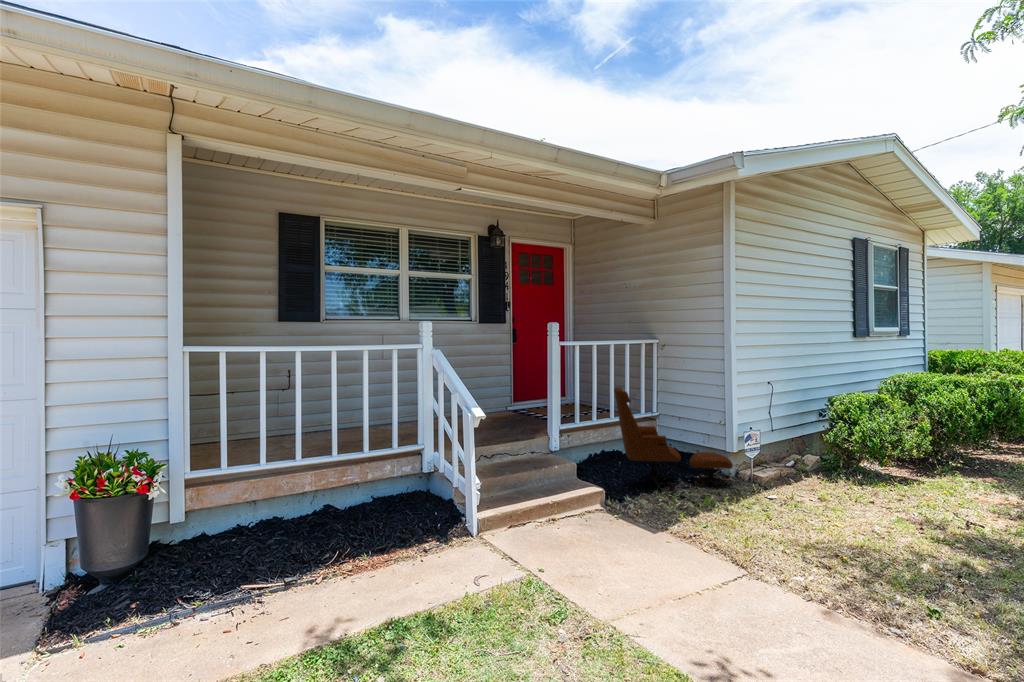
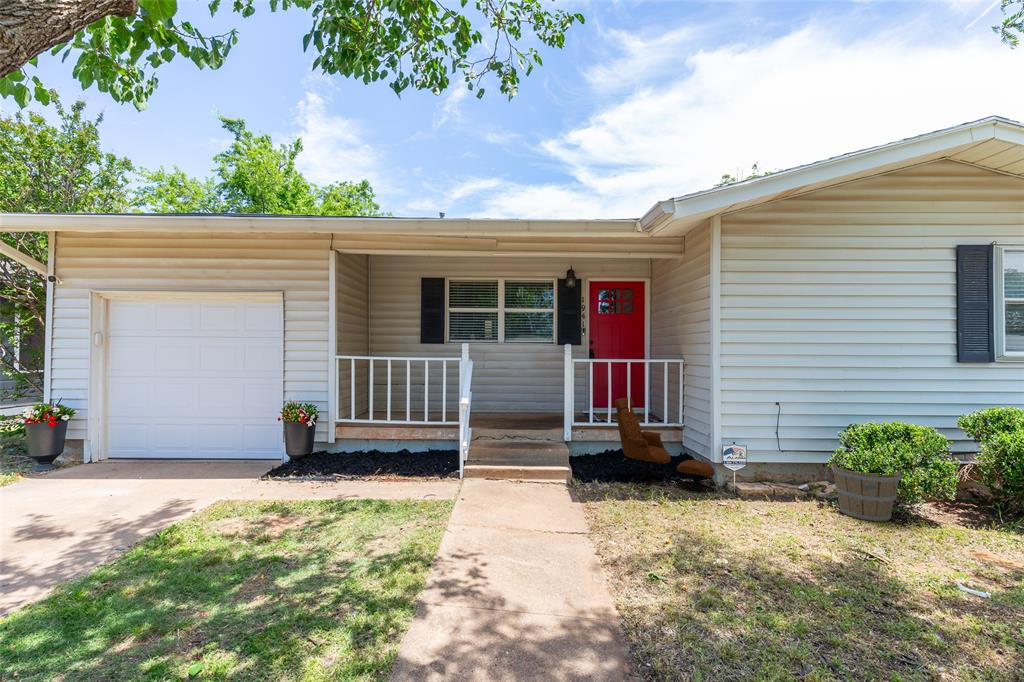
wooden bucket: none [827,431,892,486] -> present [831,461,902,522]

